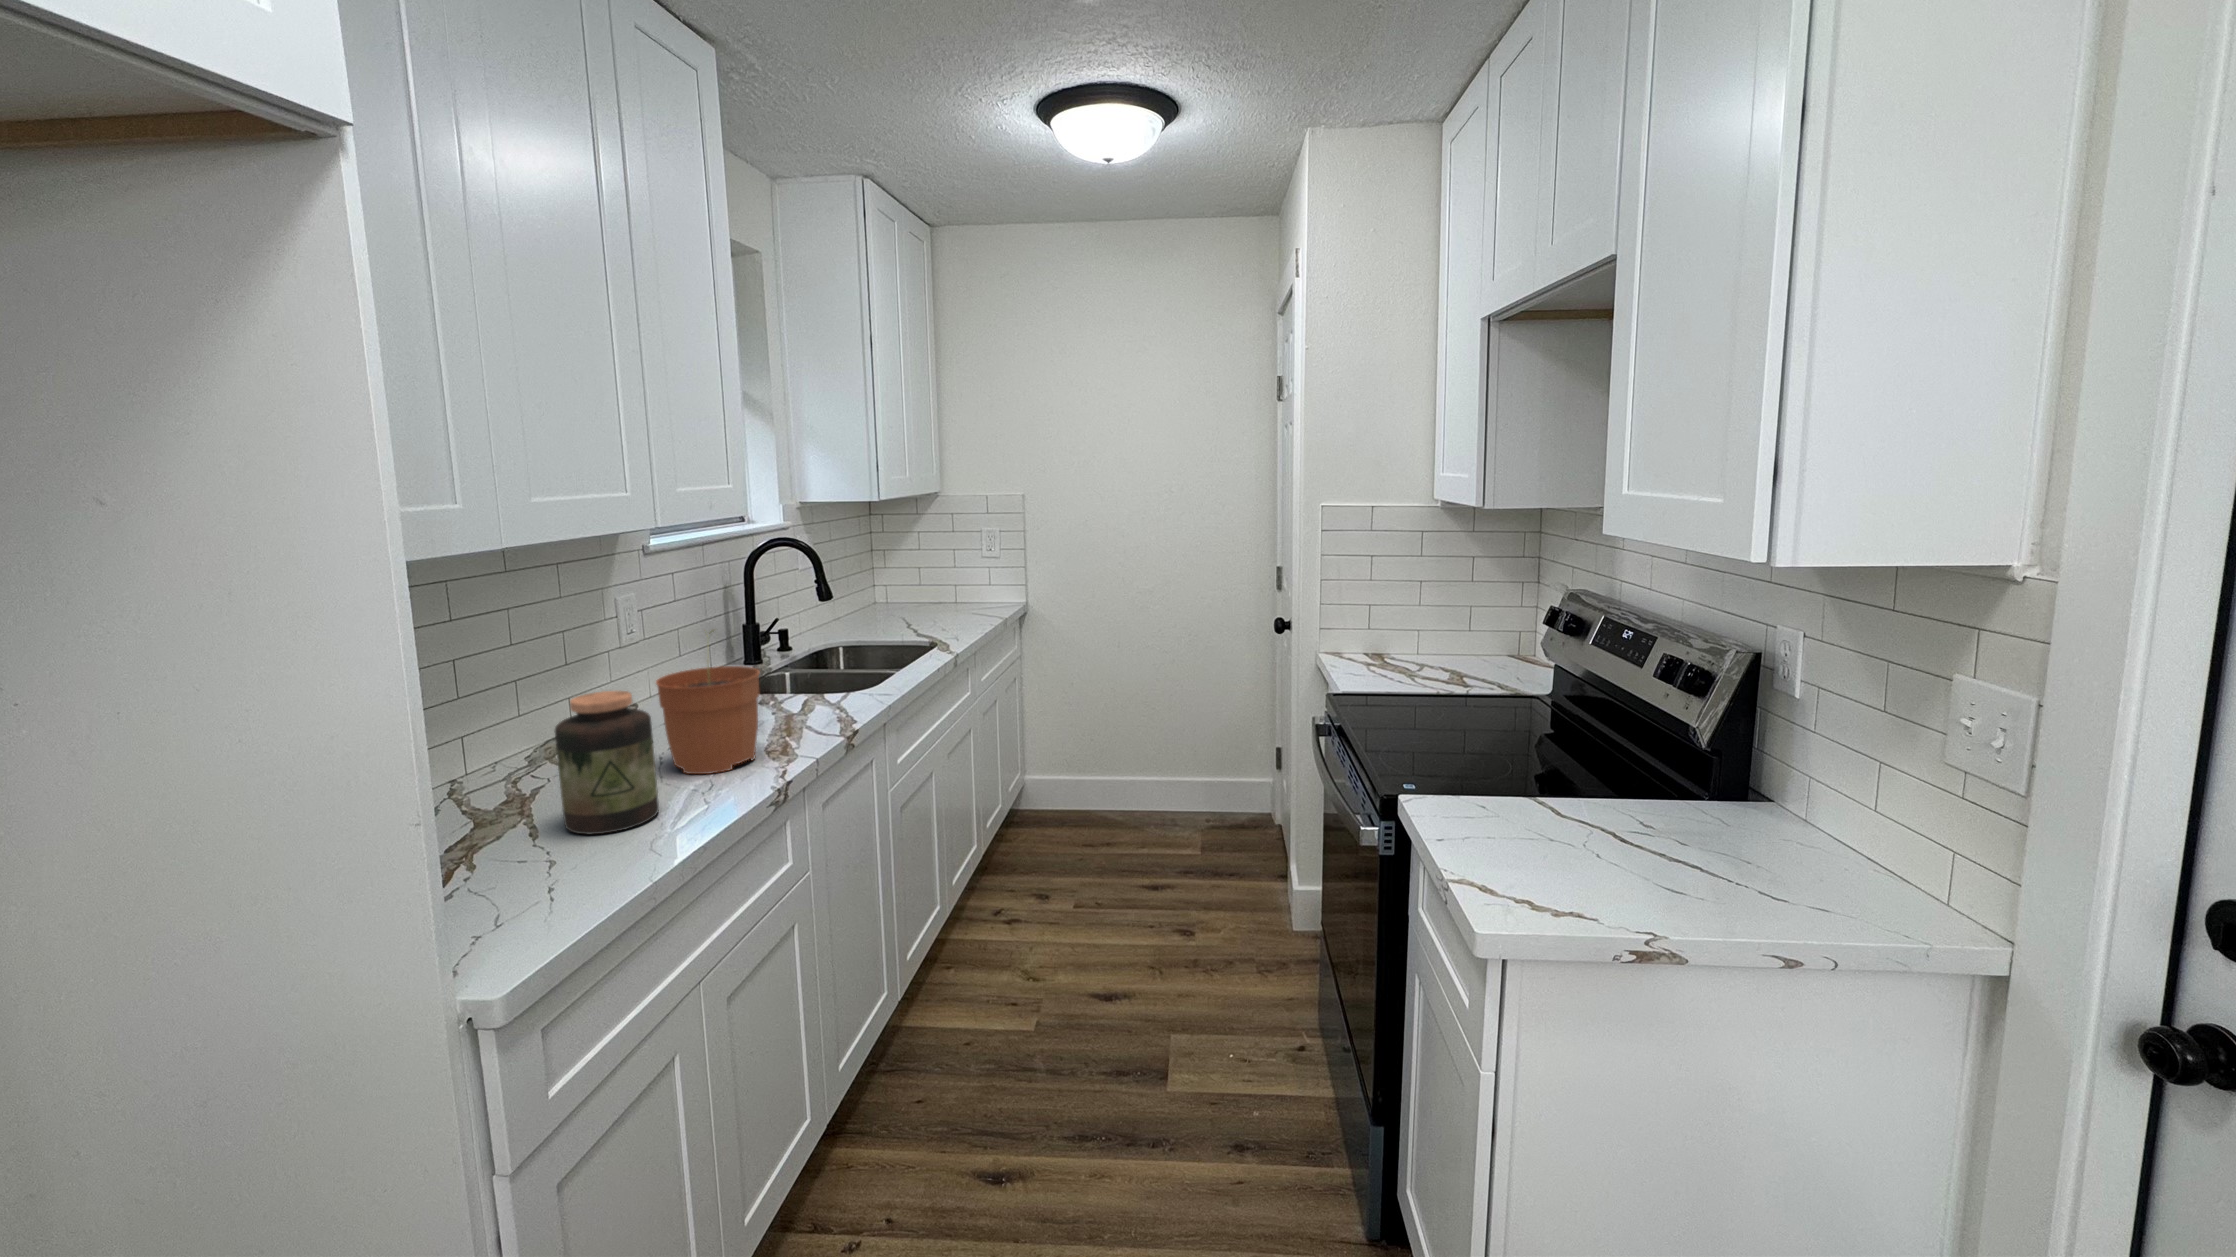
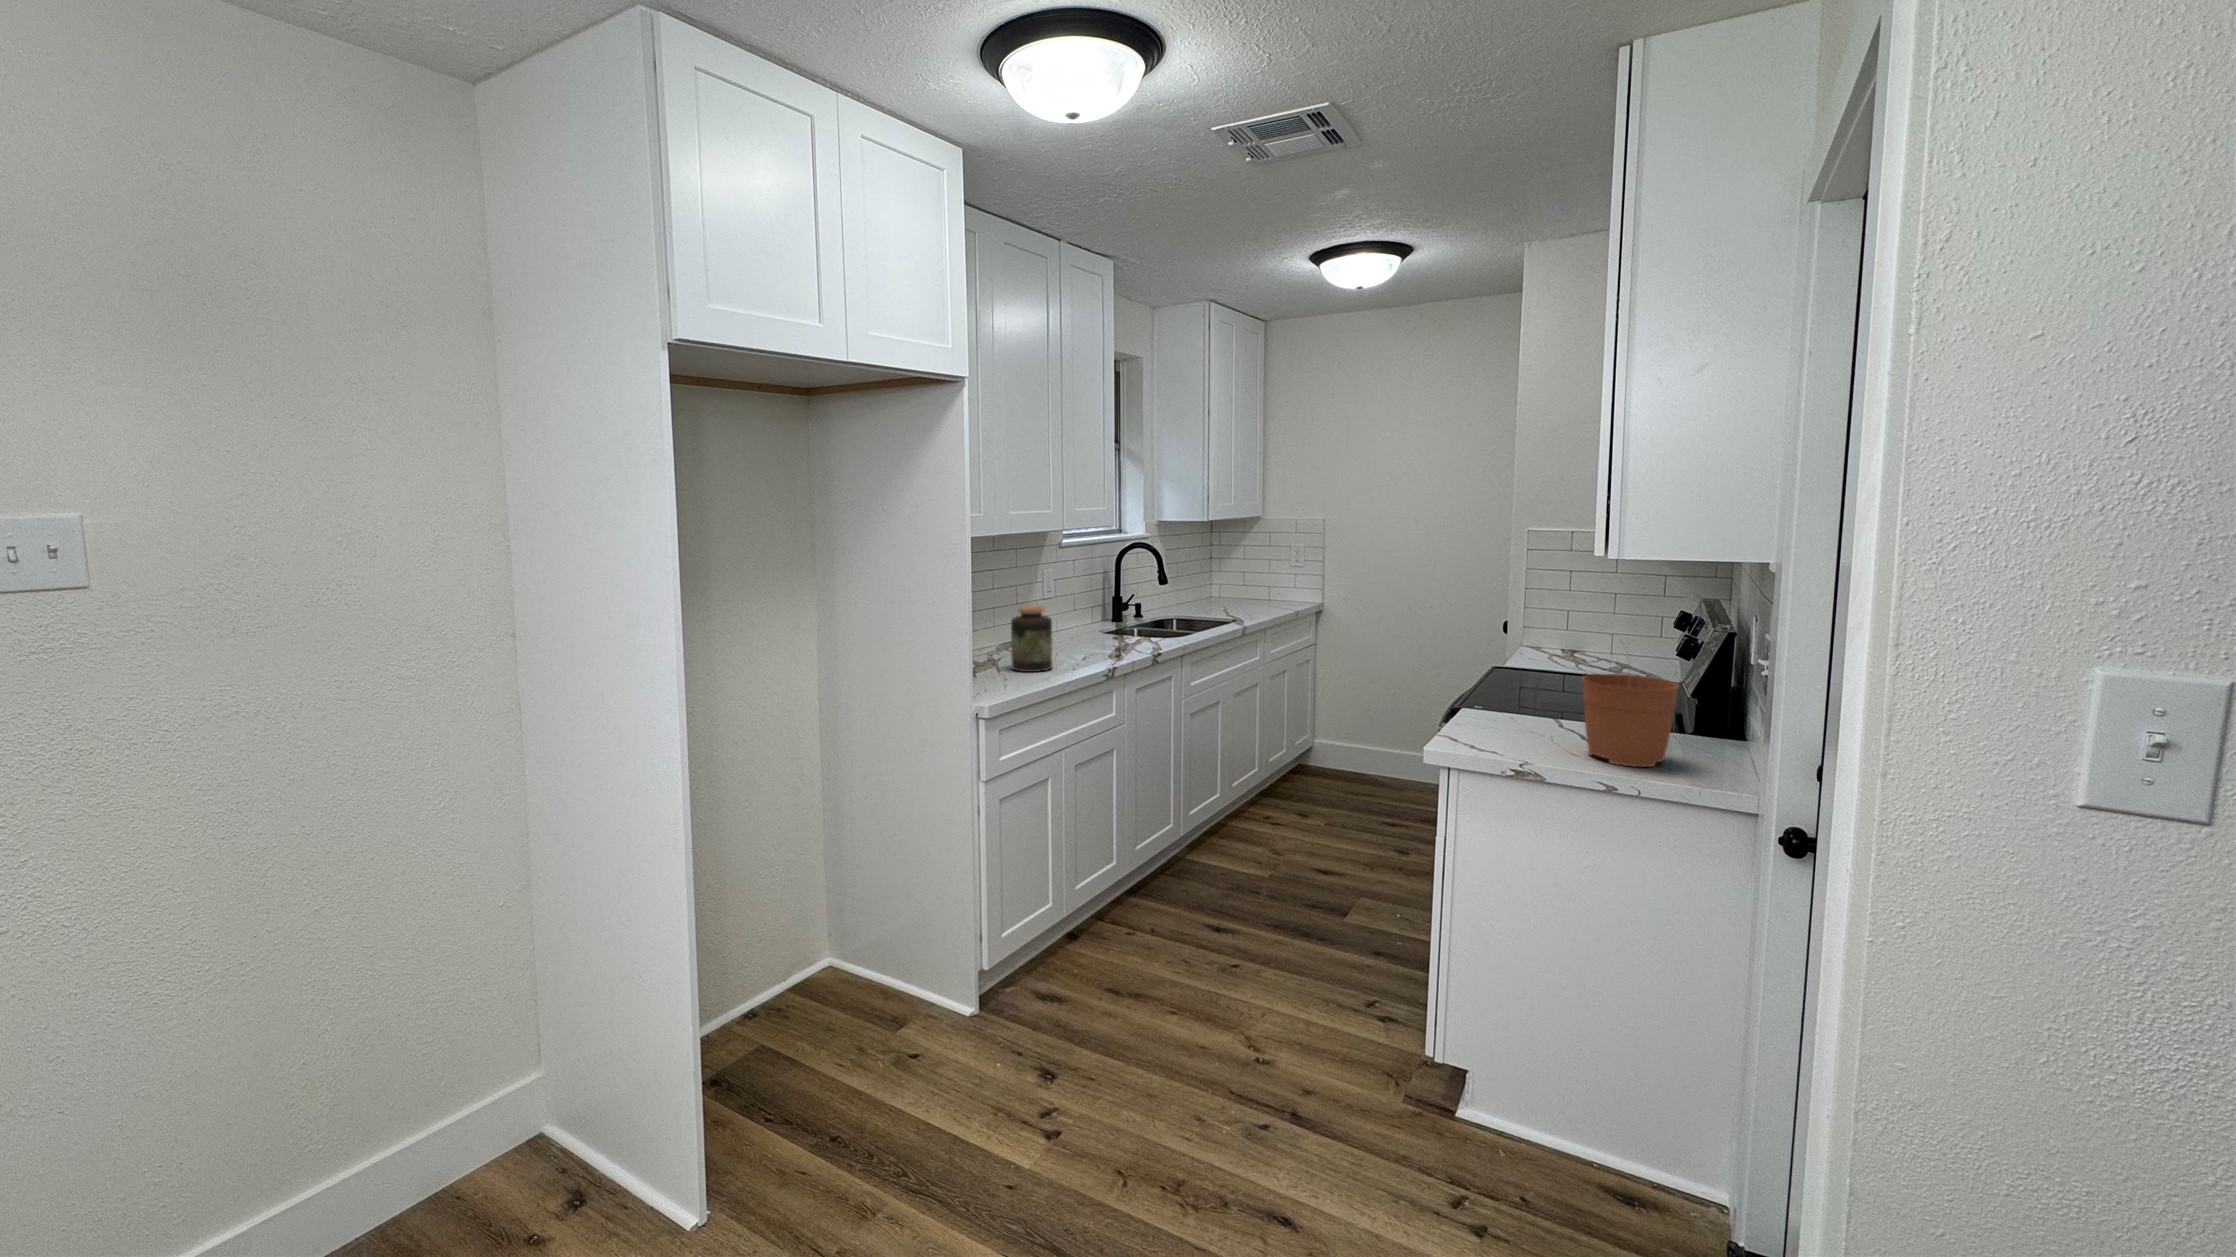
plant pot: present [656,631,760,774] -> present [1582,665,1679,767]

